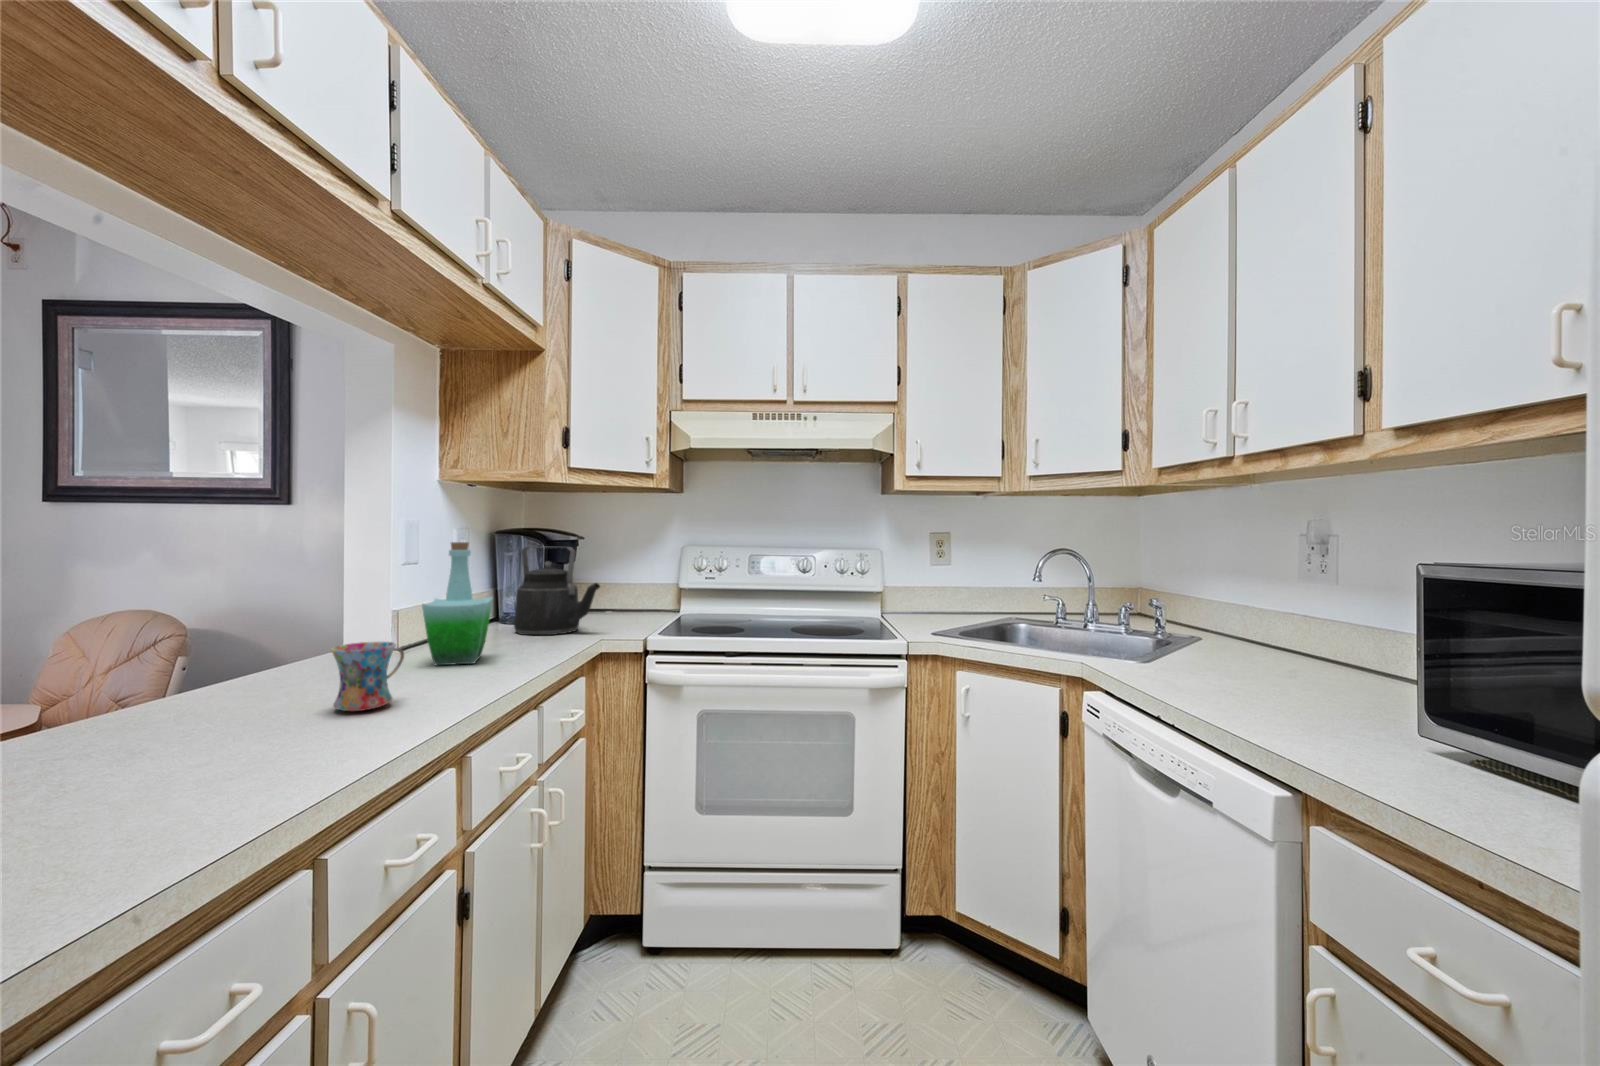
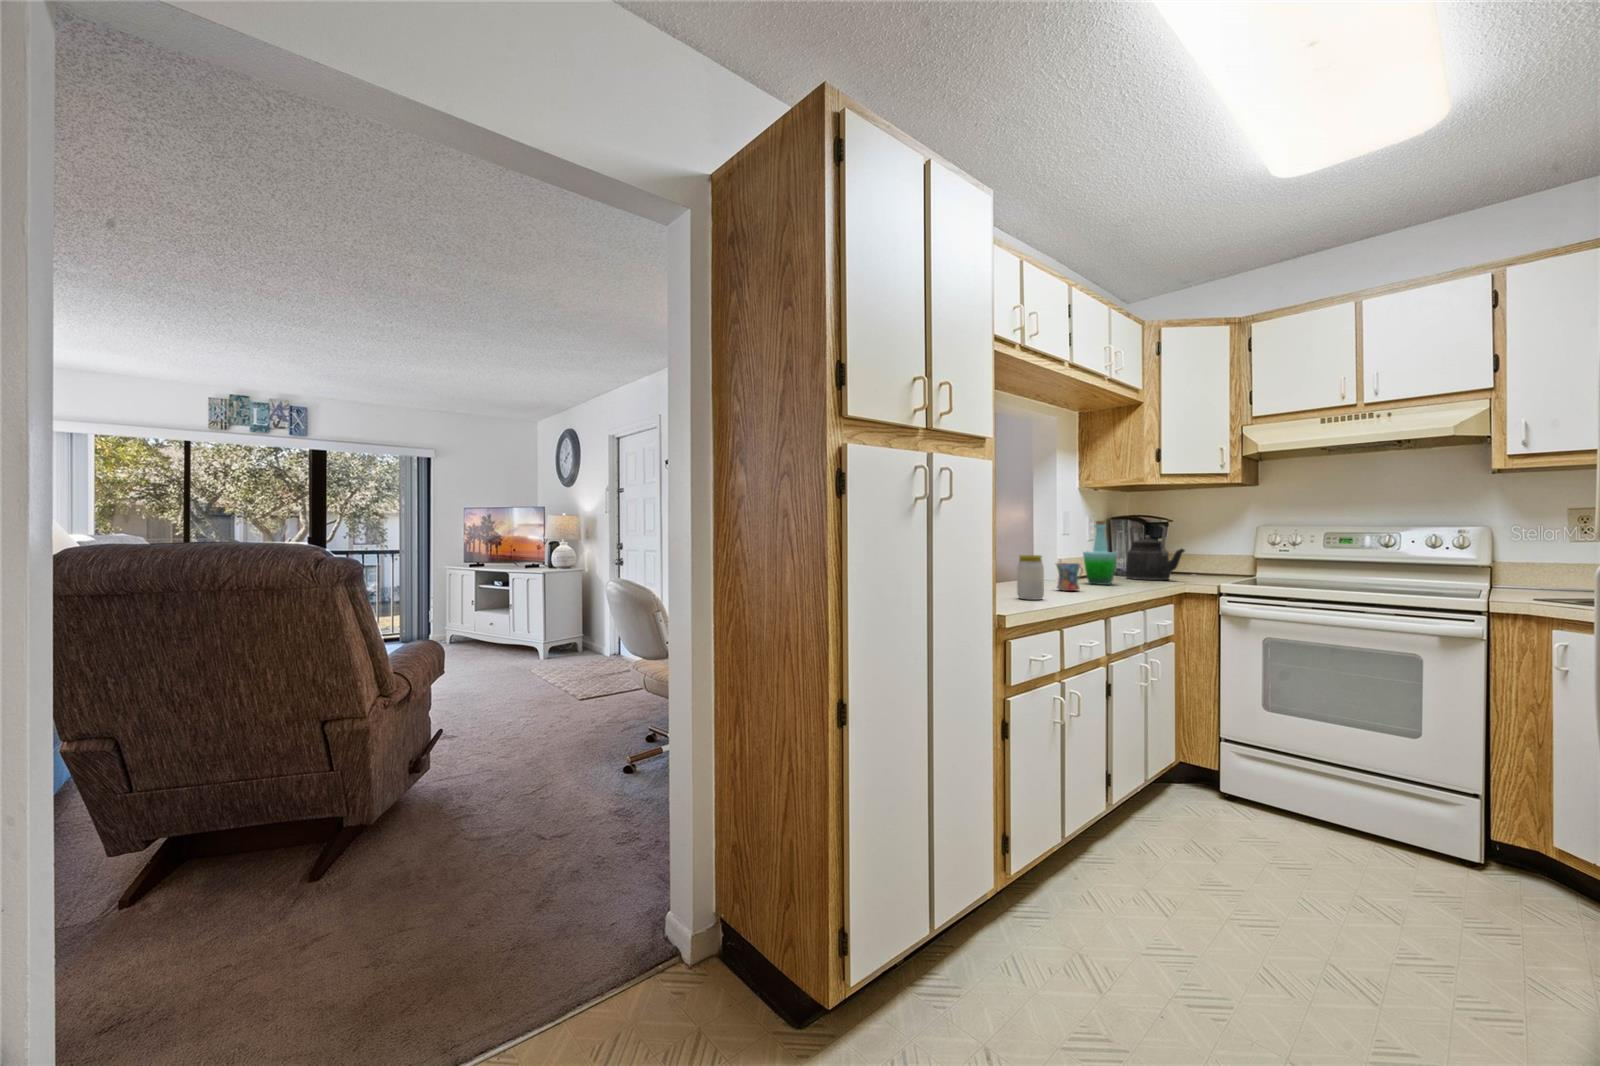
jar: none [119,662,229,816] -> present [1017,555,1044,600]

